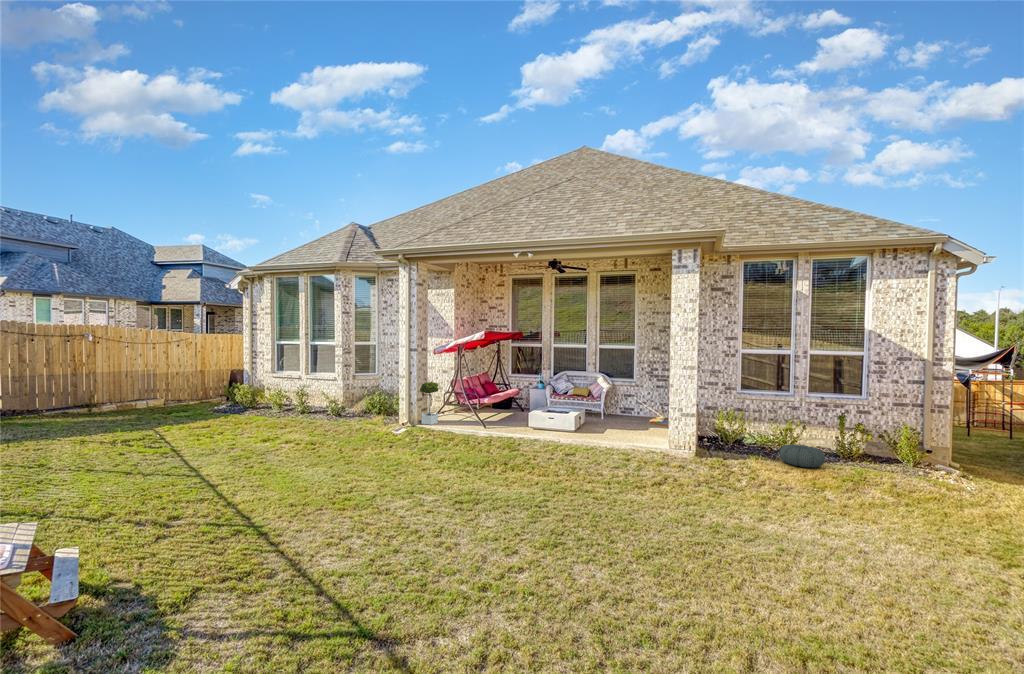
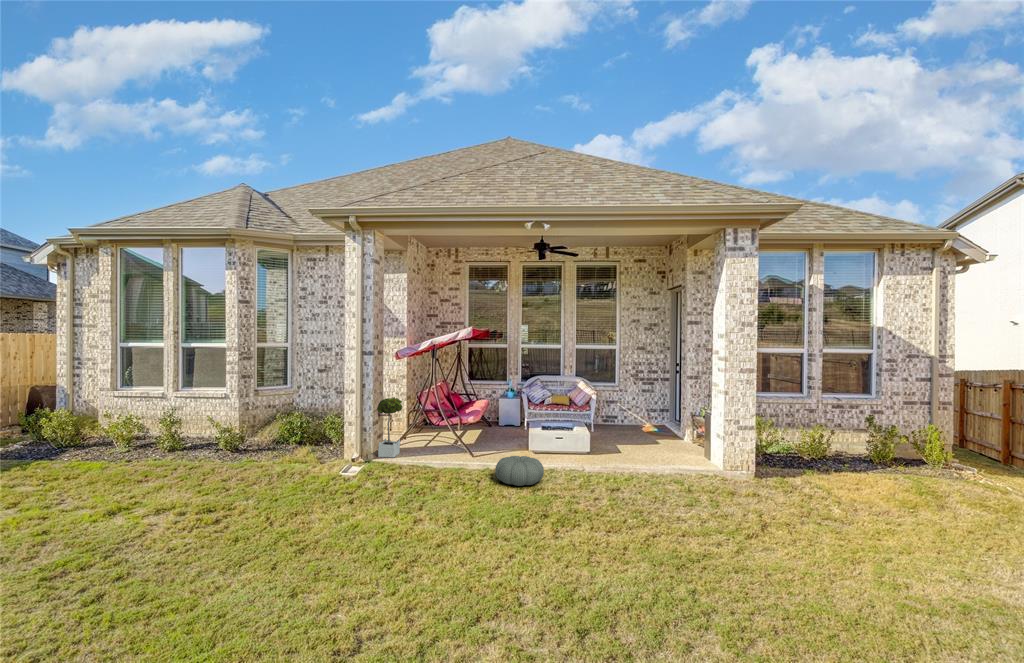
pouf: present [780,445,825,468] -> present [495,456,544,486]

